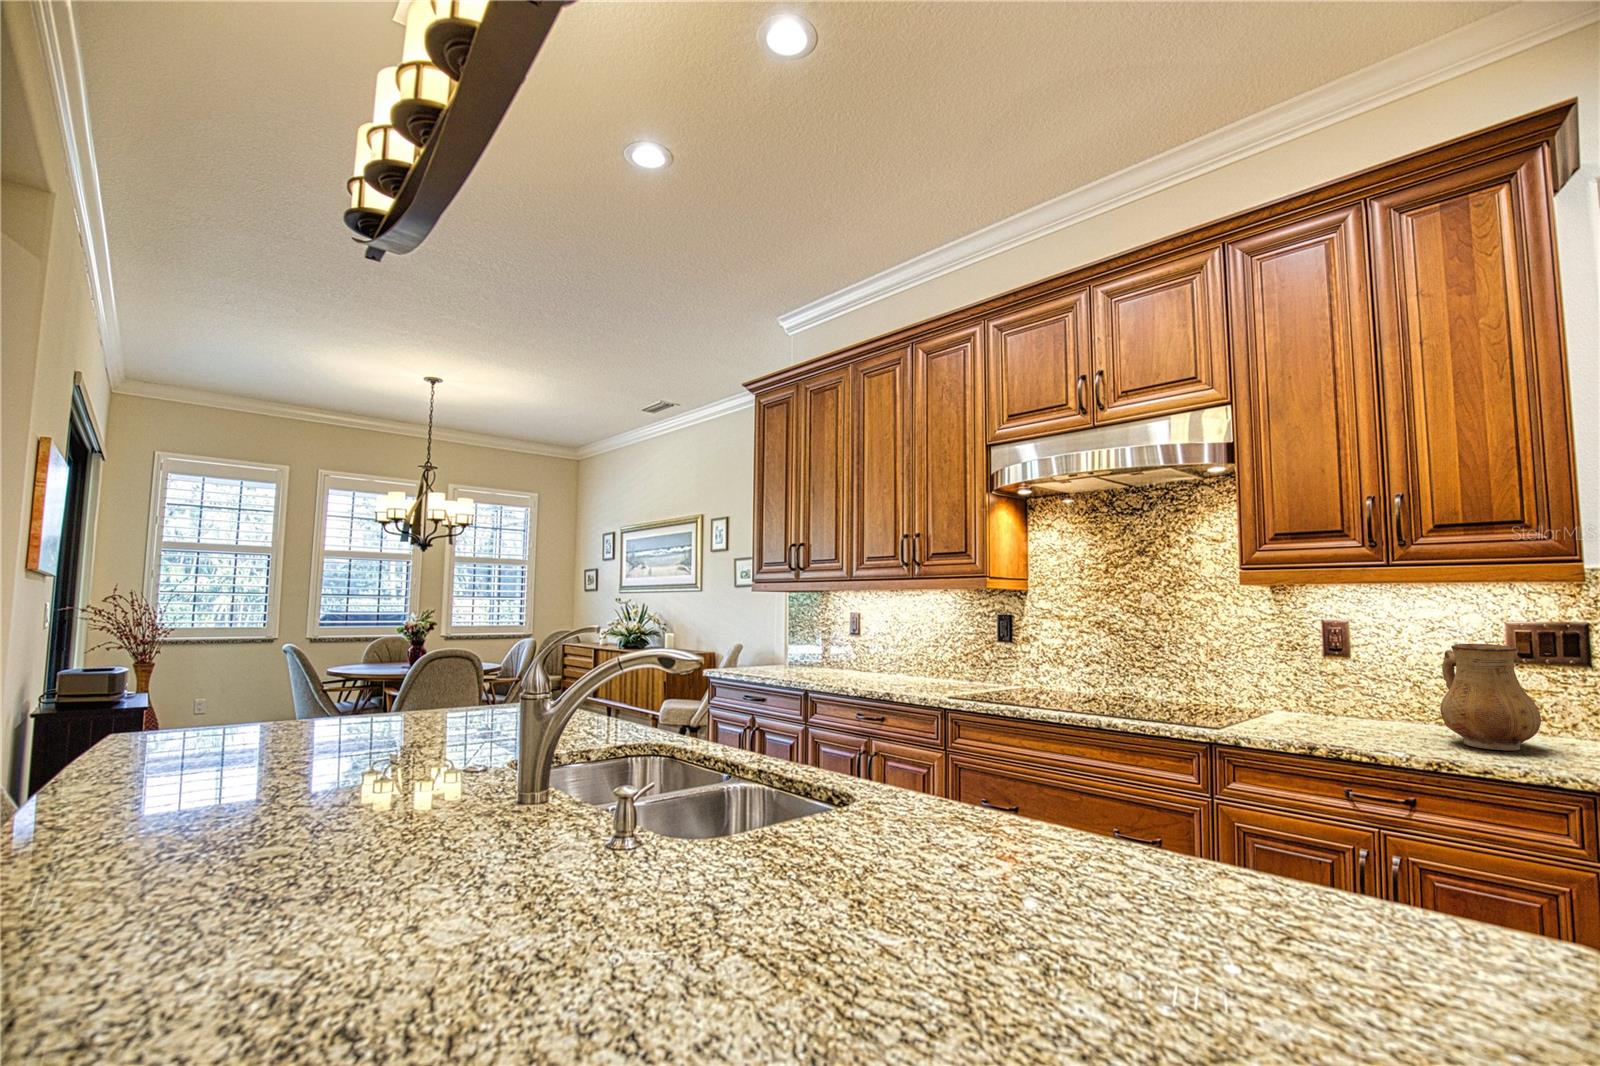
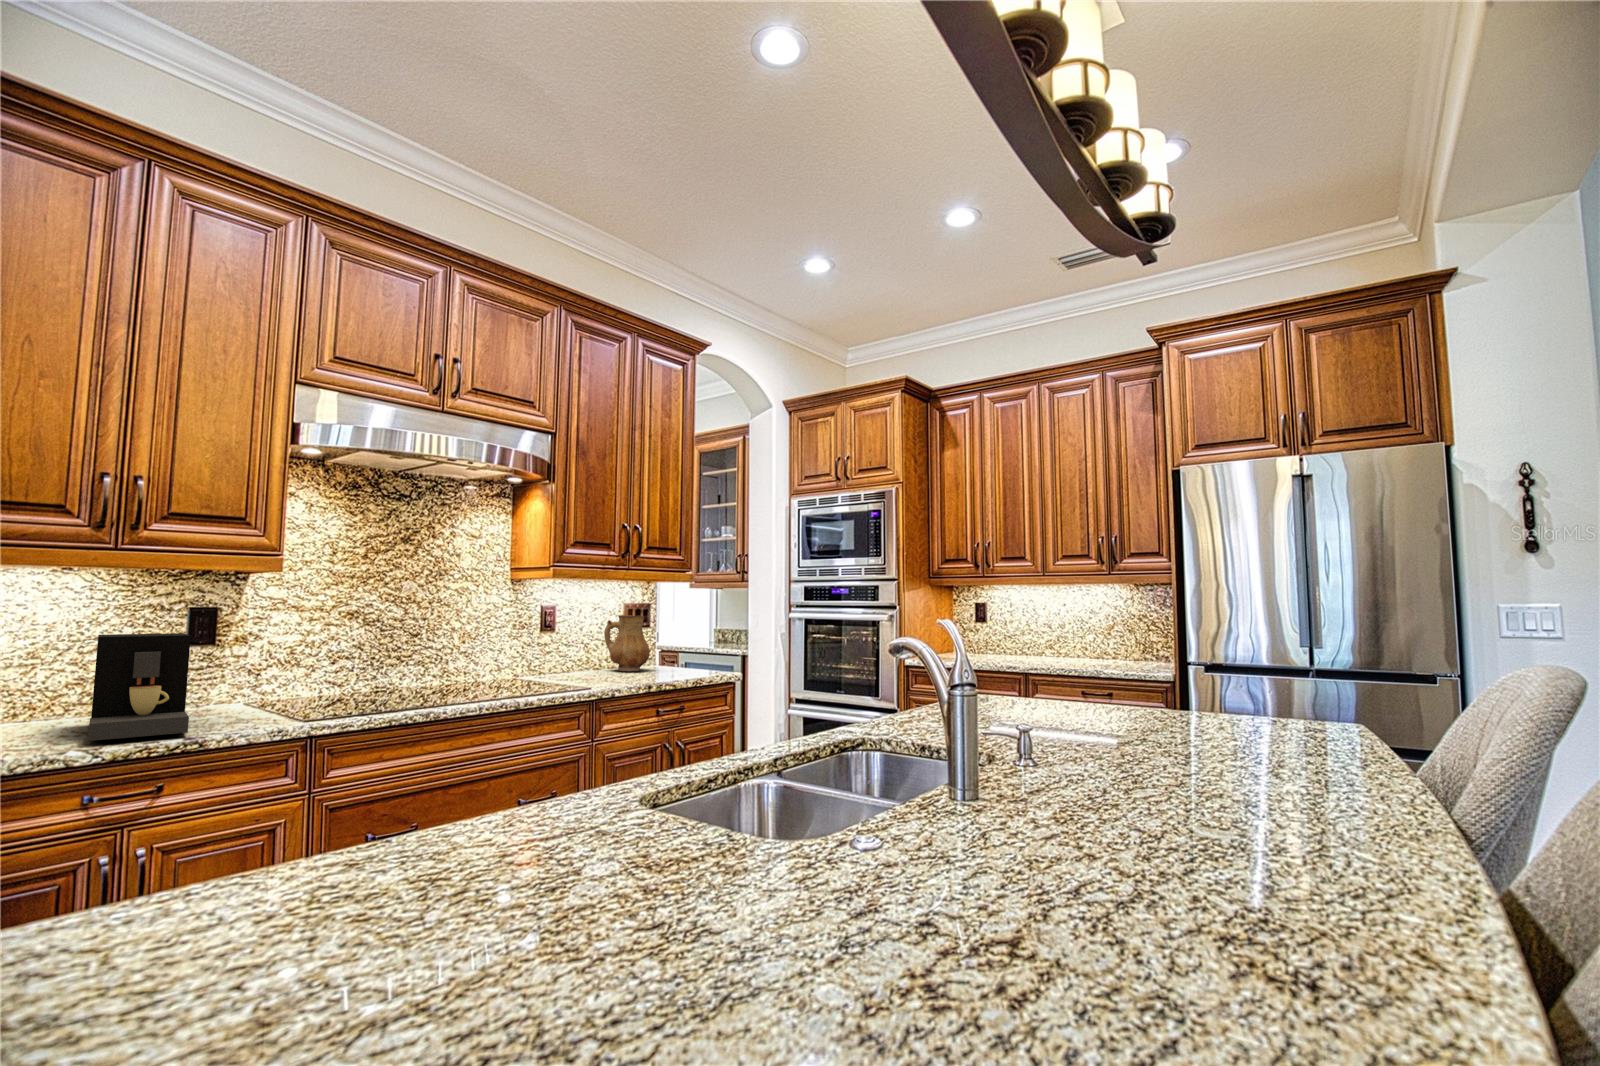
coffee maker: none [871,631,960,692] -> present [88,633,191,741]

